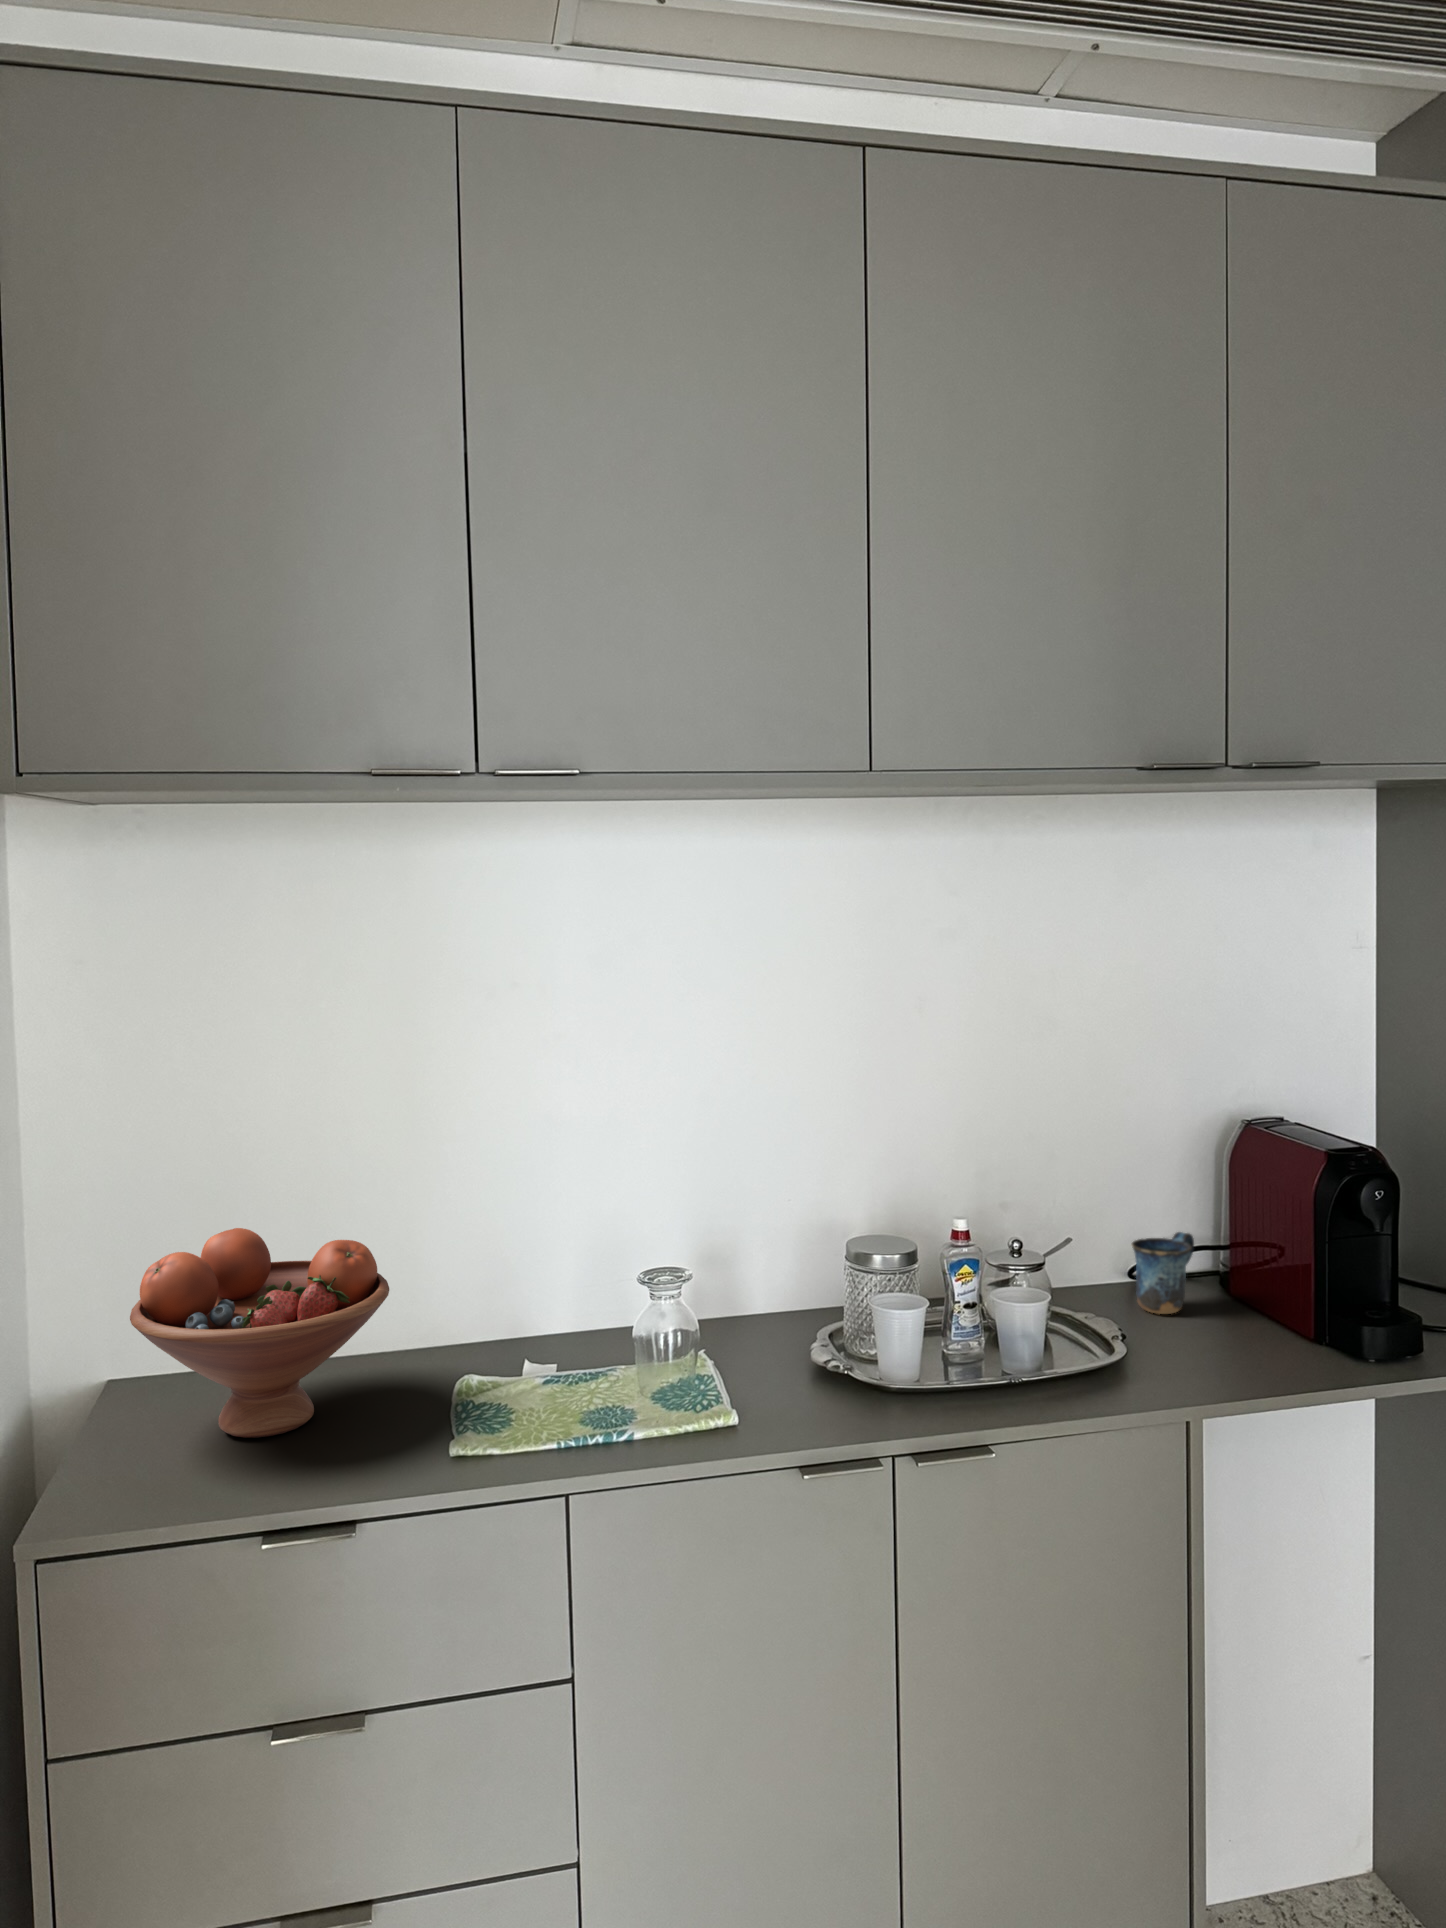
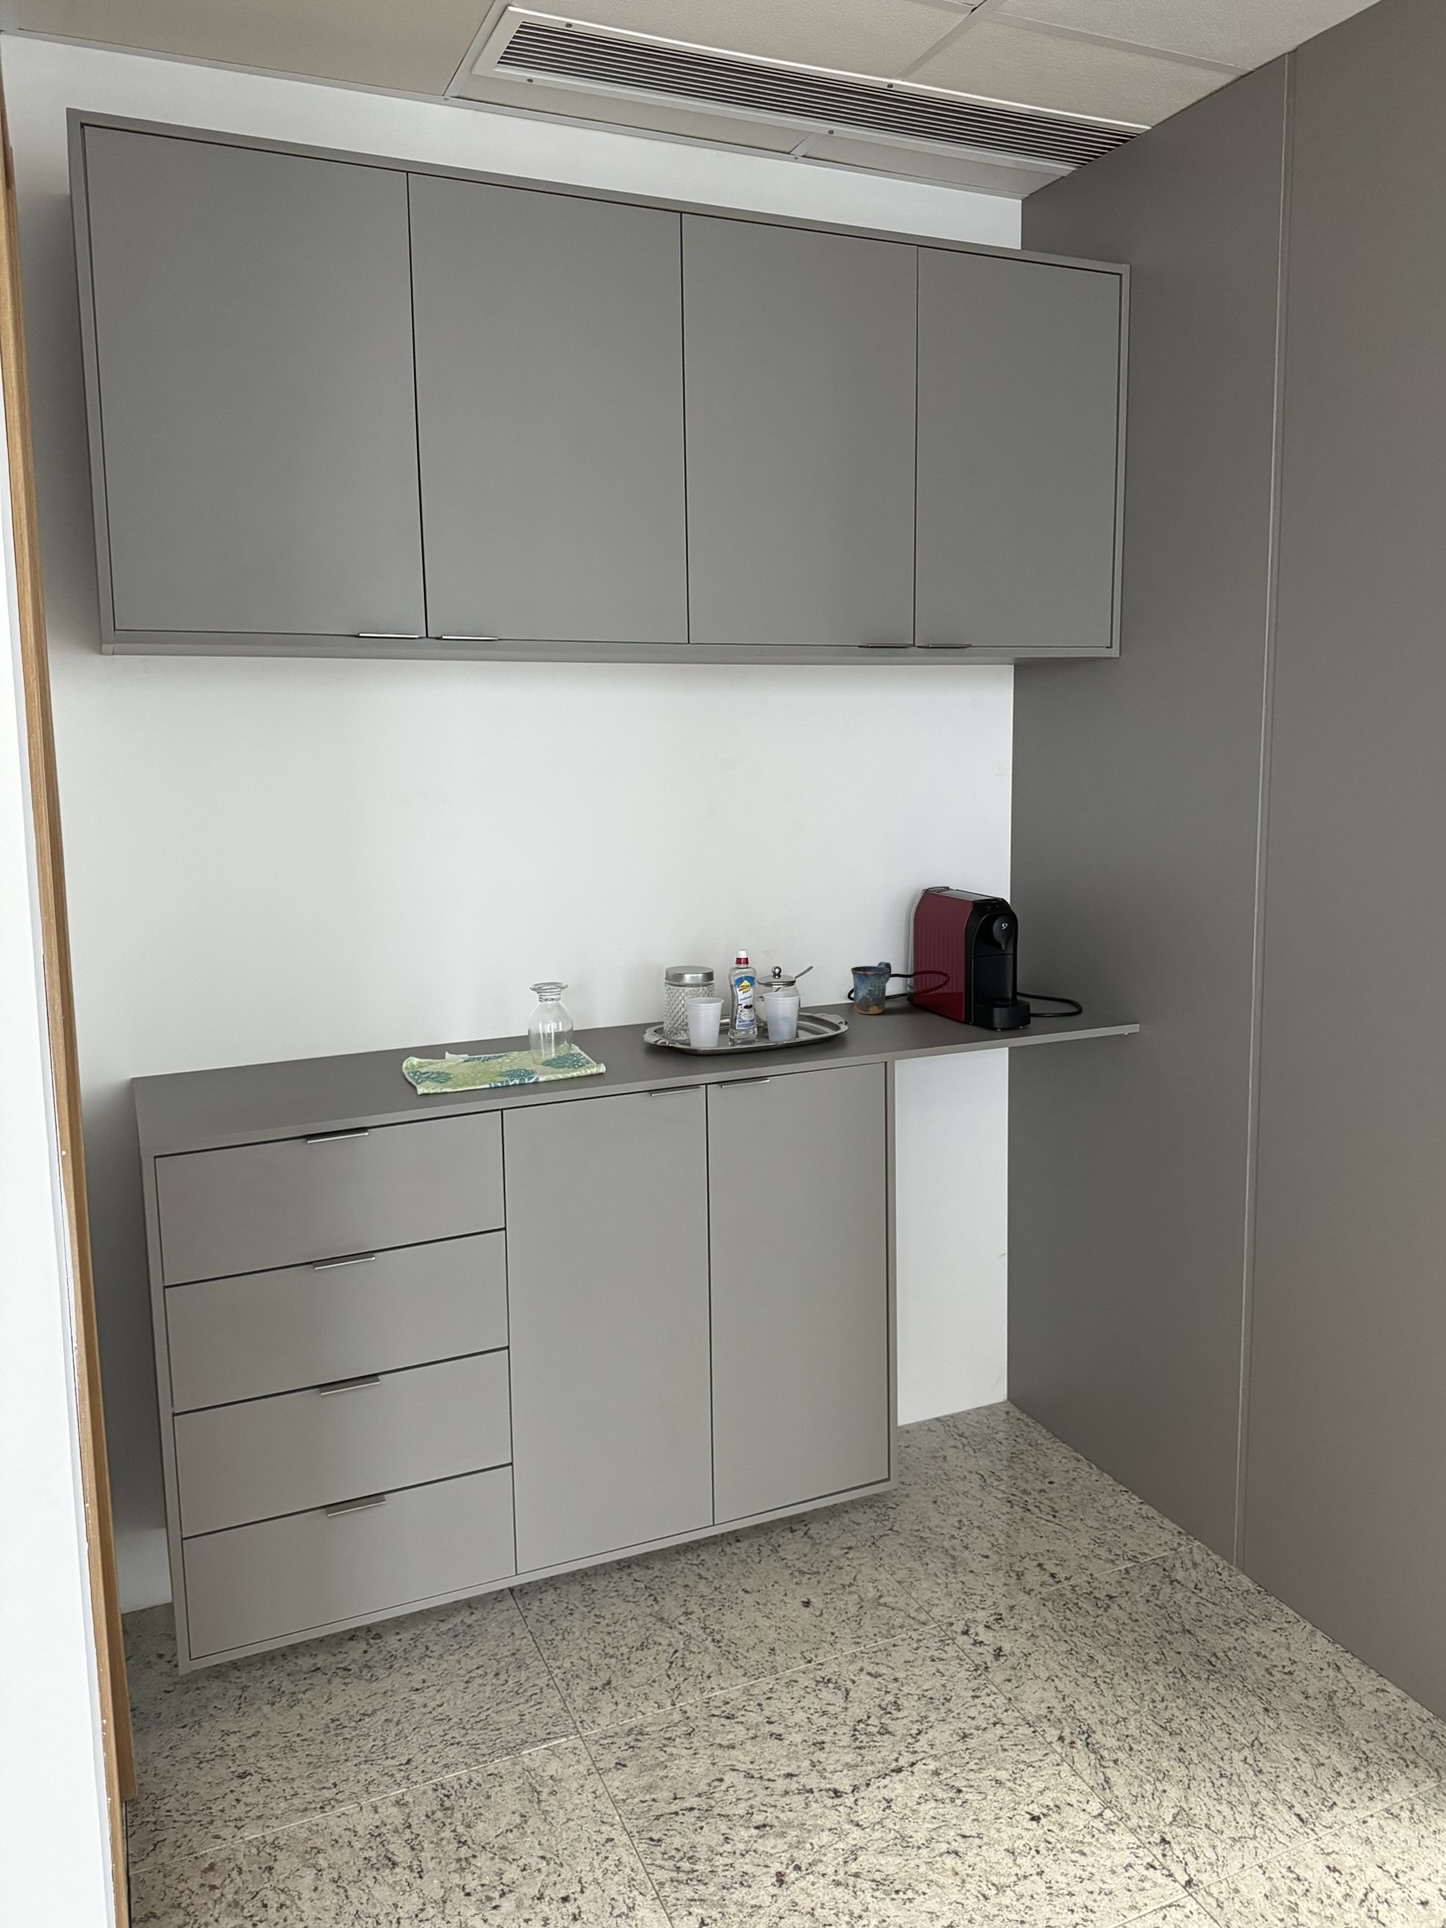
fruit bowl: present [130,1228,389,1438] -> none [180,962,360,1097]

